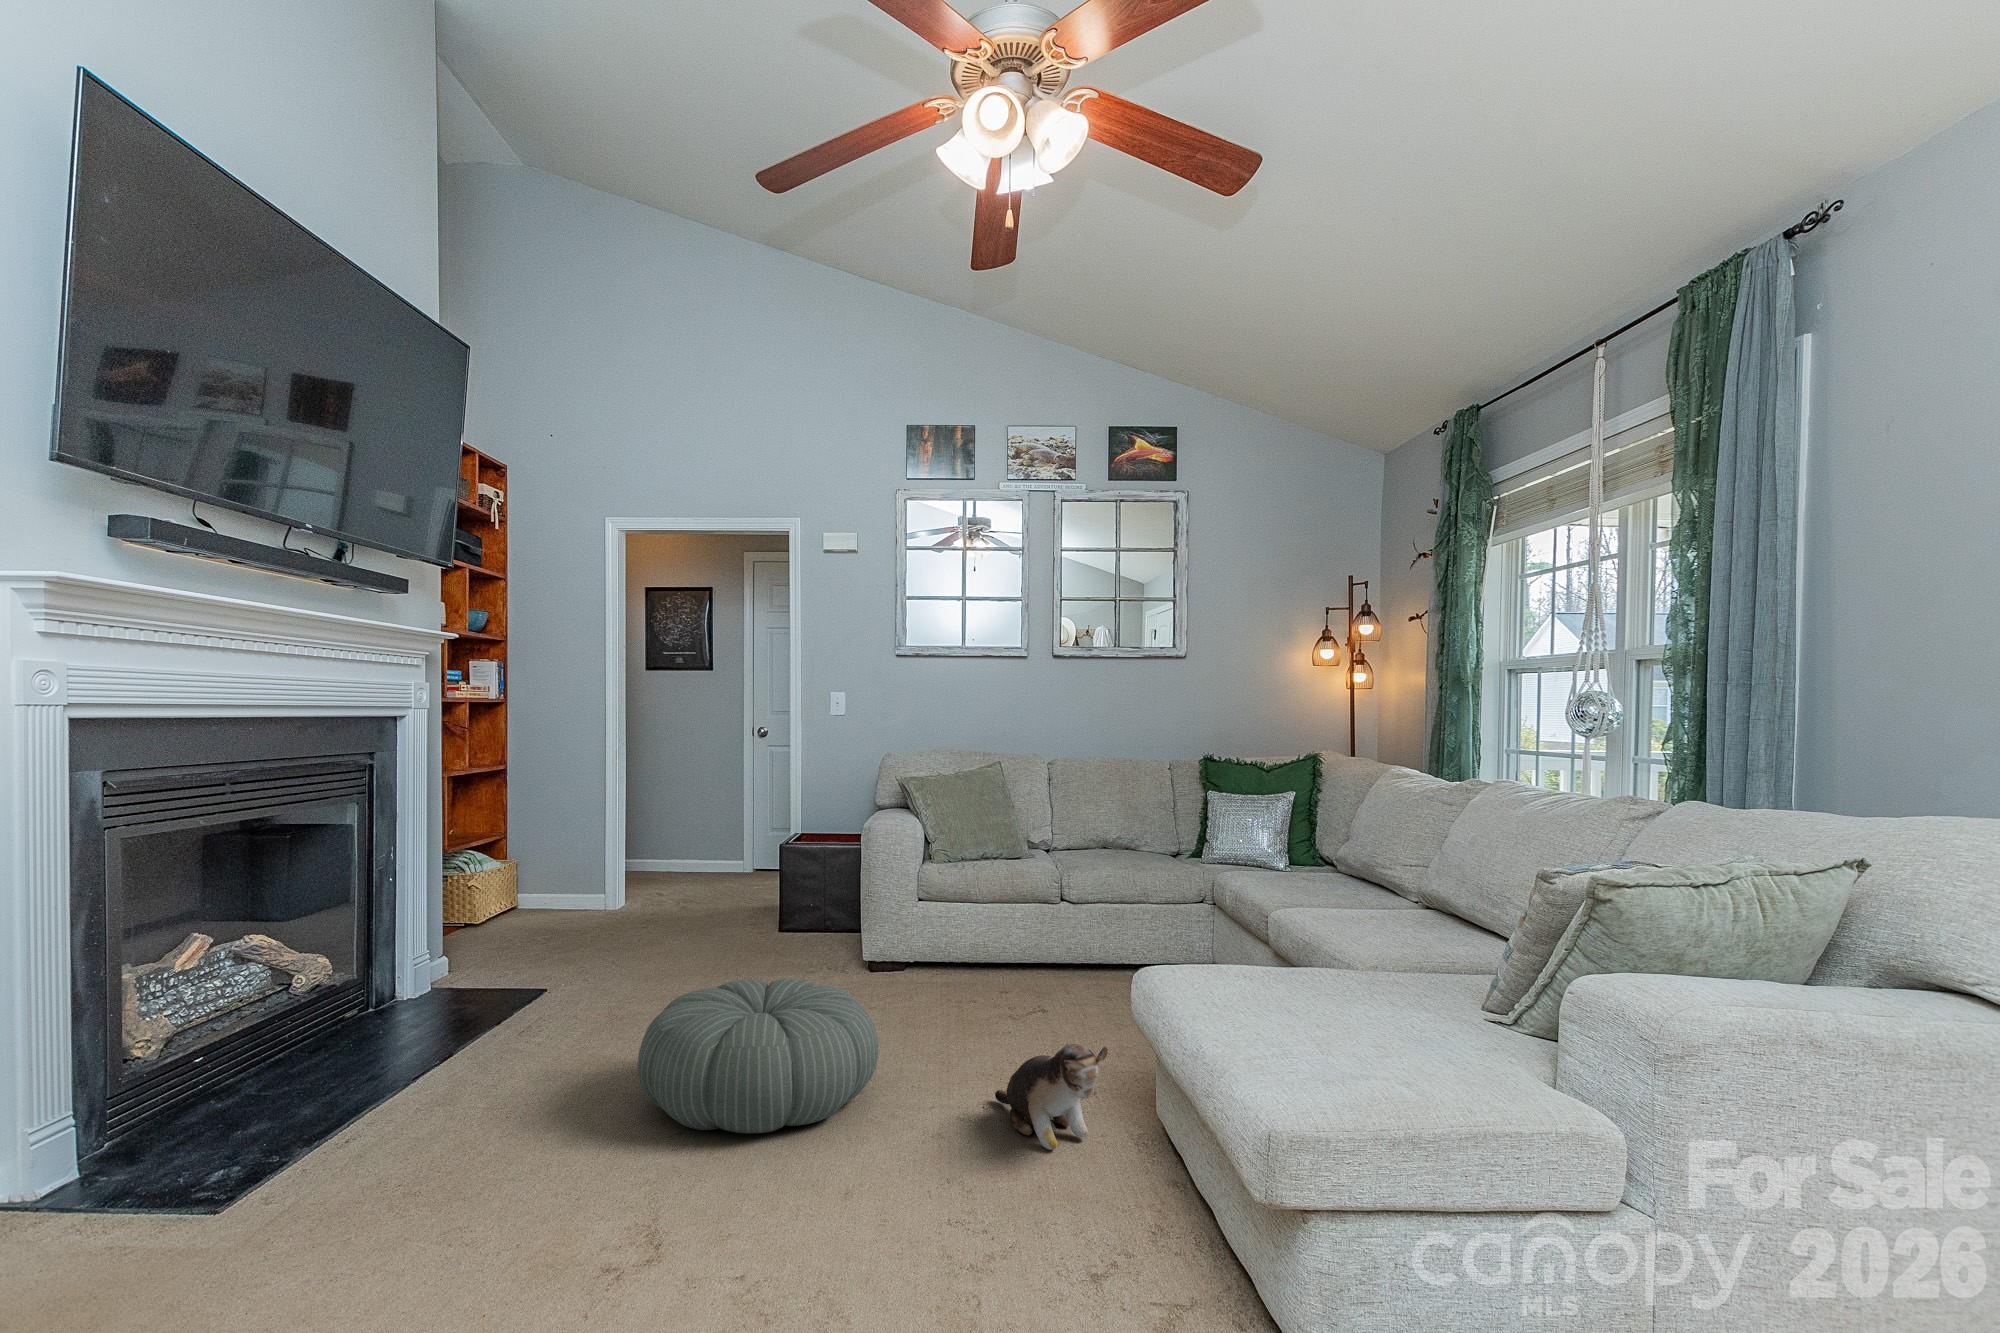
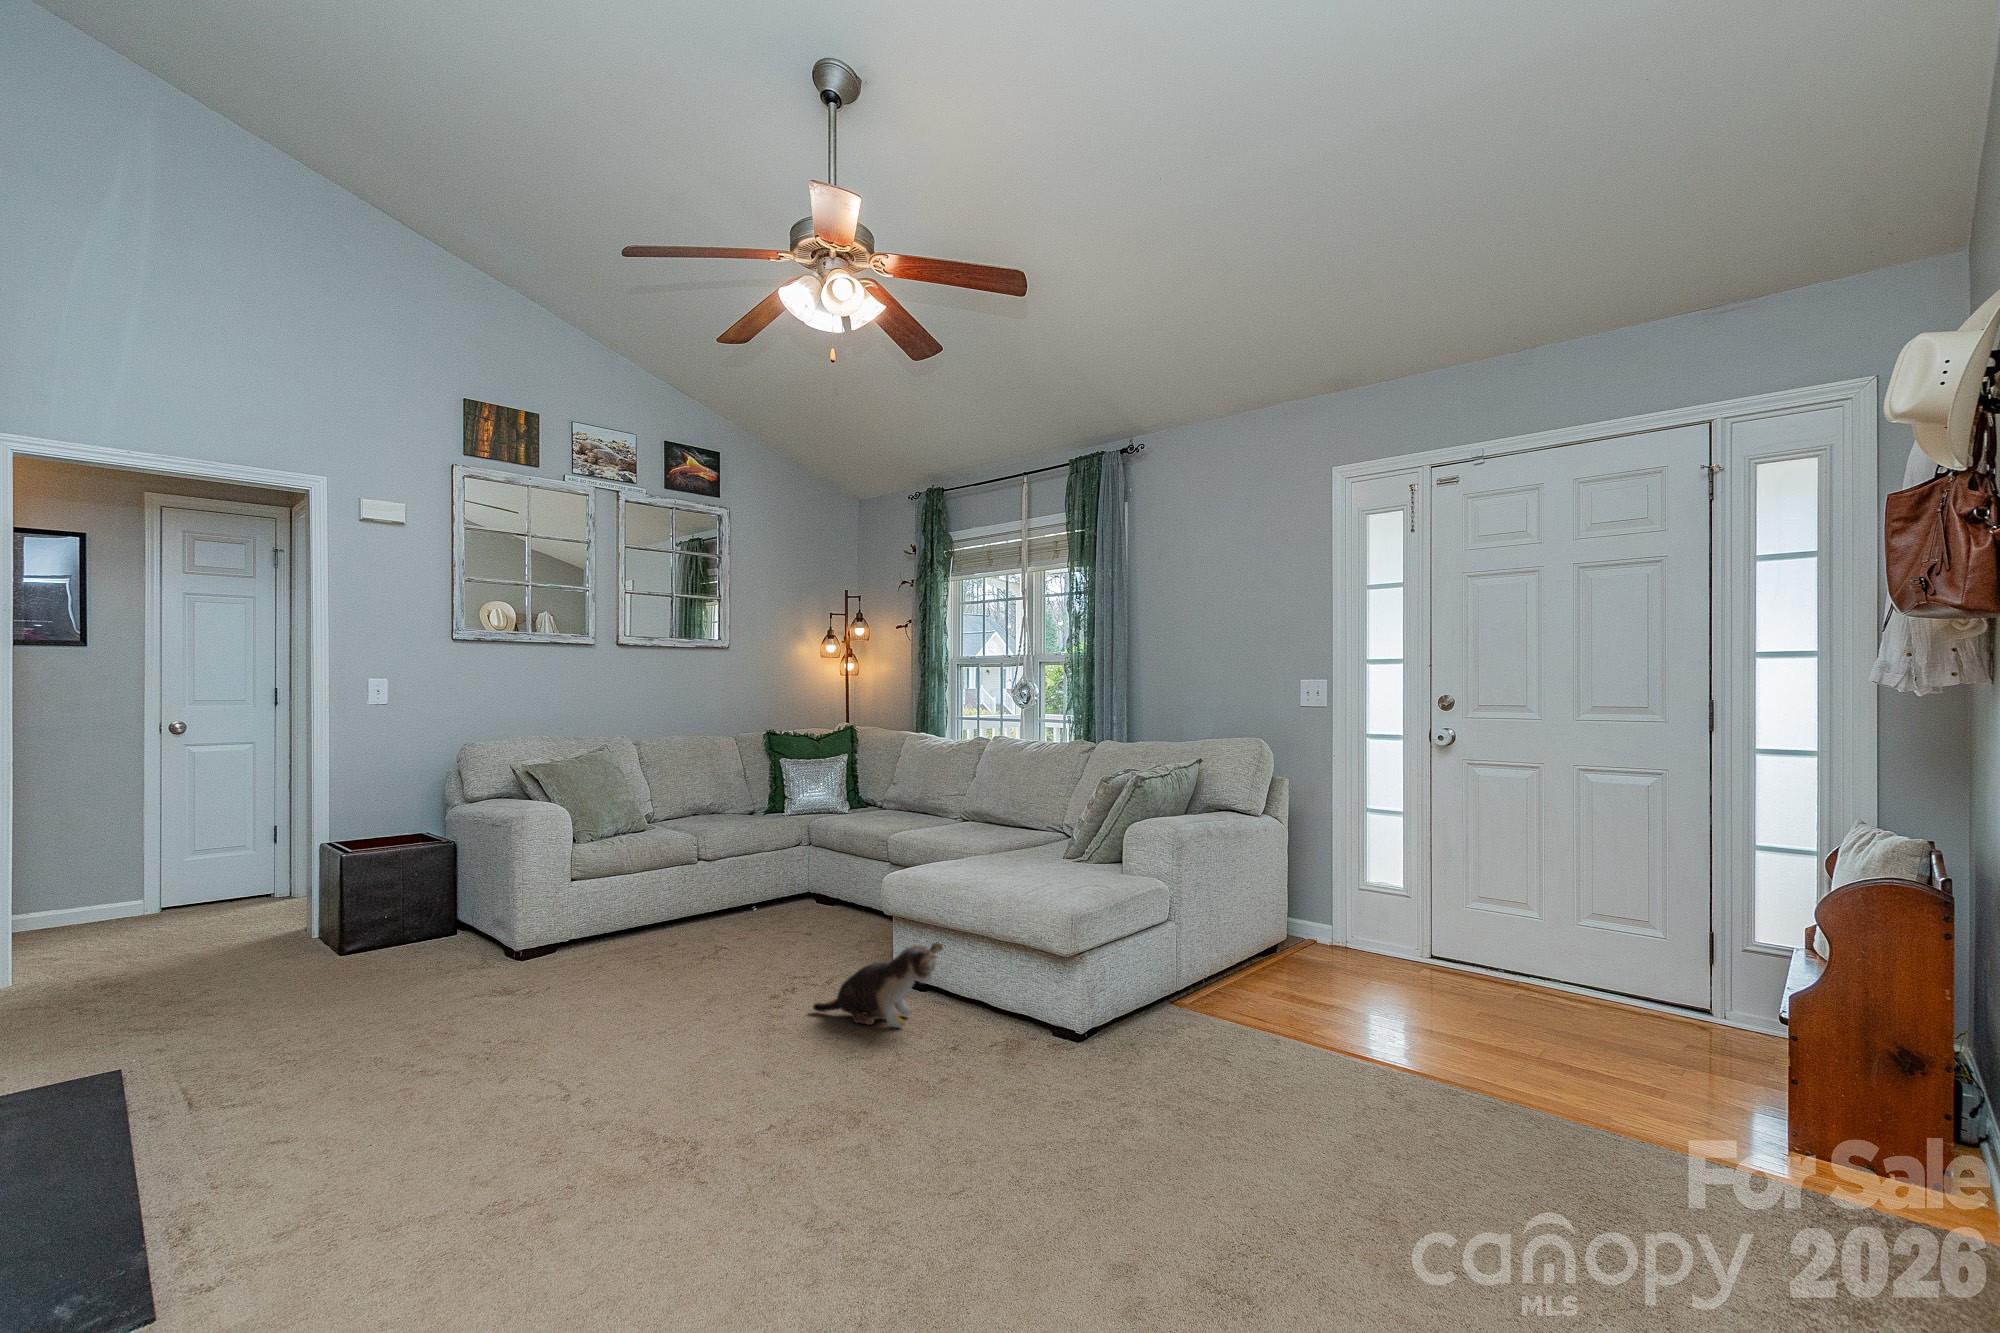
pouf: present [638,979,878,1133] -> none [503,953,738,1099]

